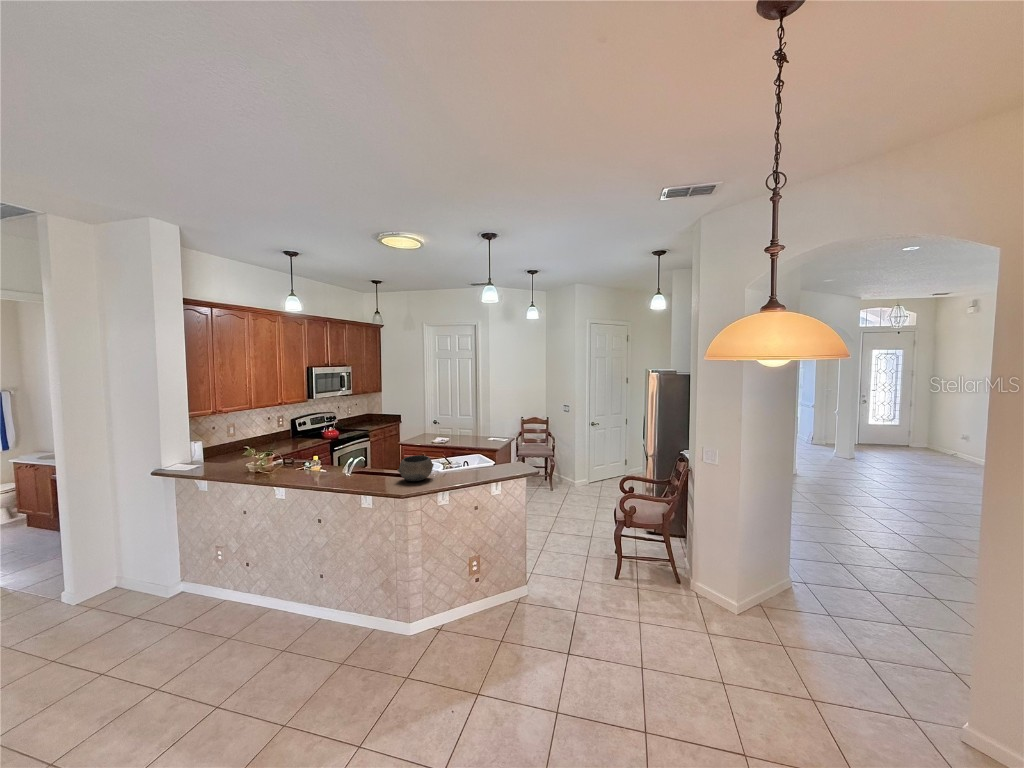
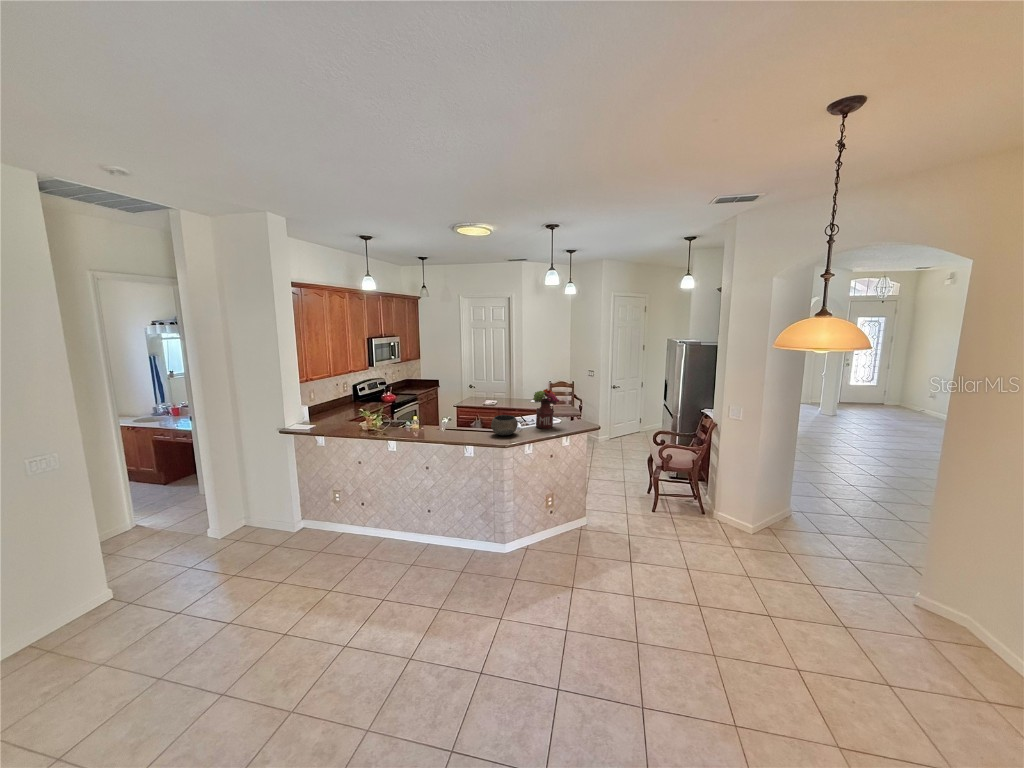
flower arrangement: none [457,424,490,473] -> present [533,389,559,429]

